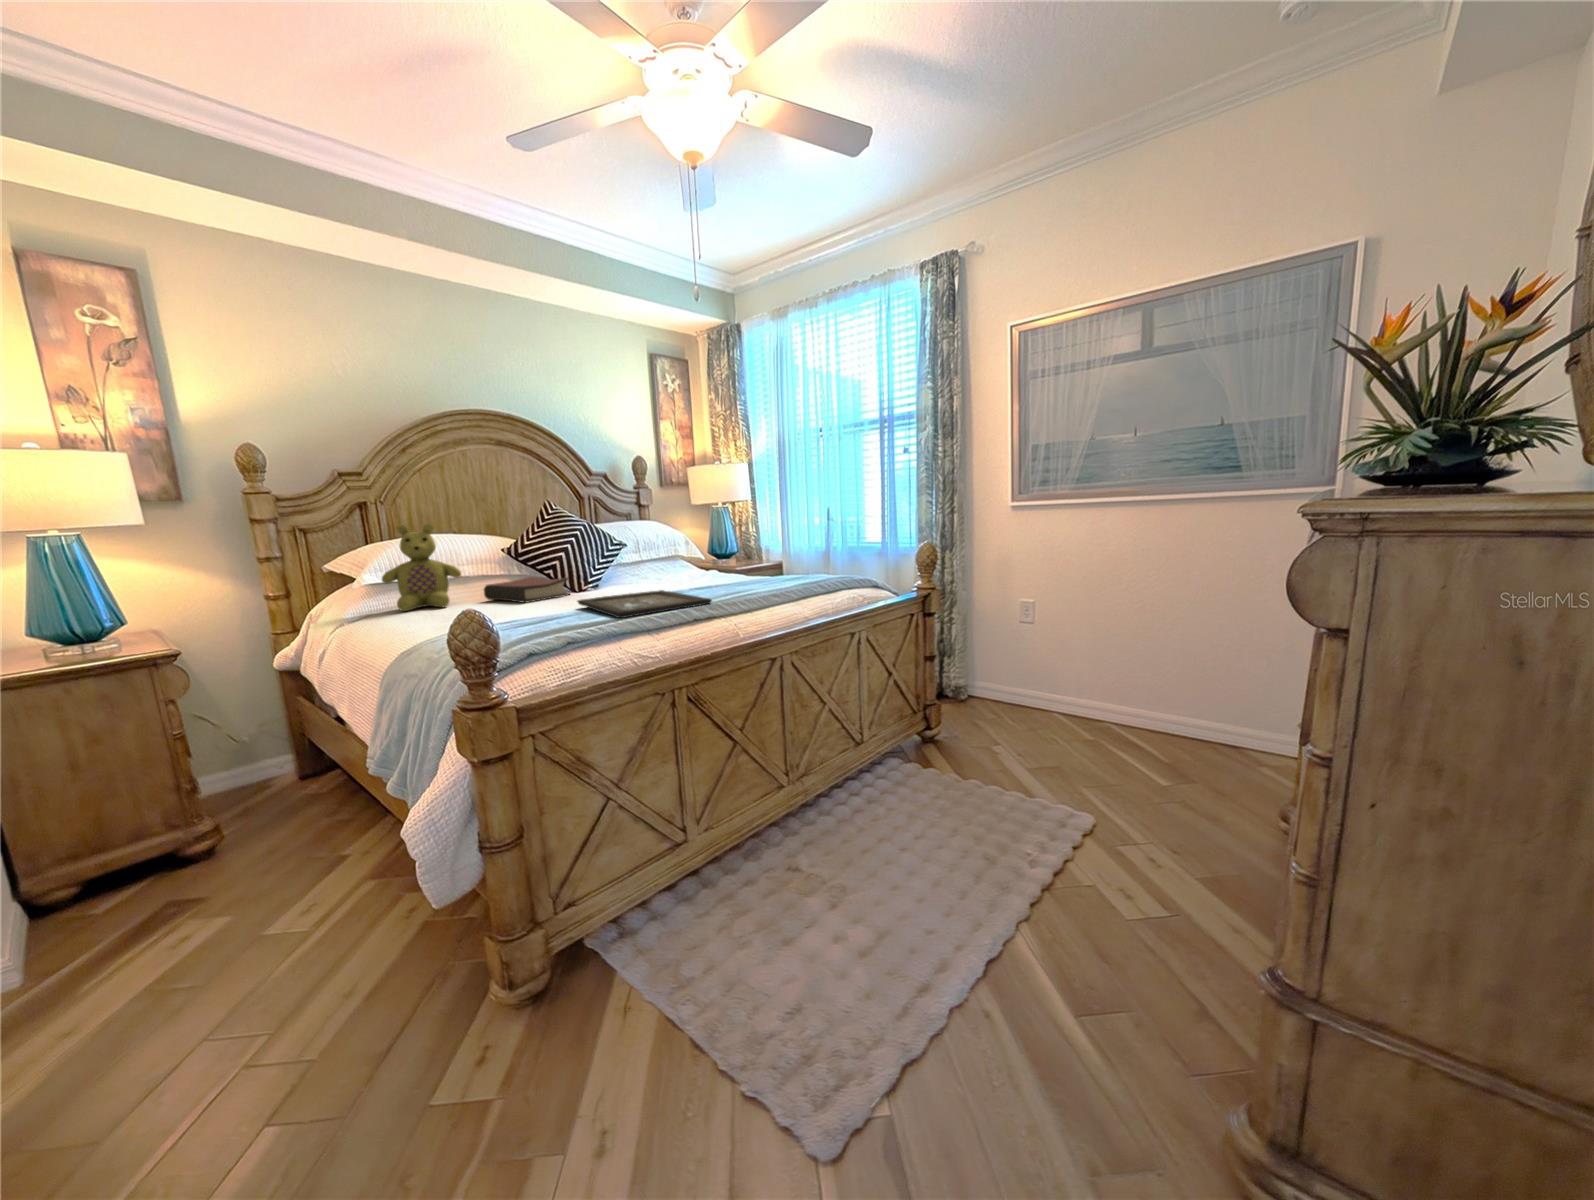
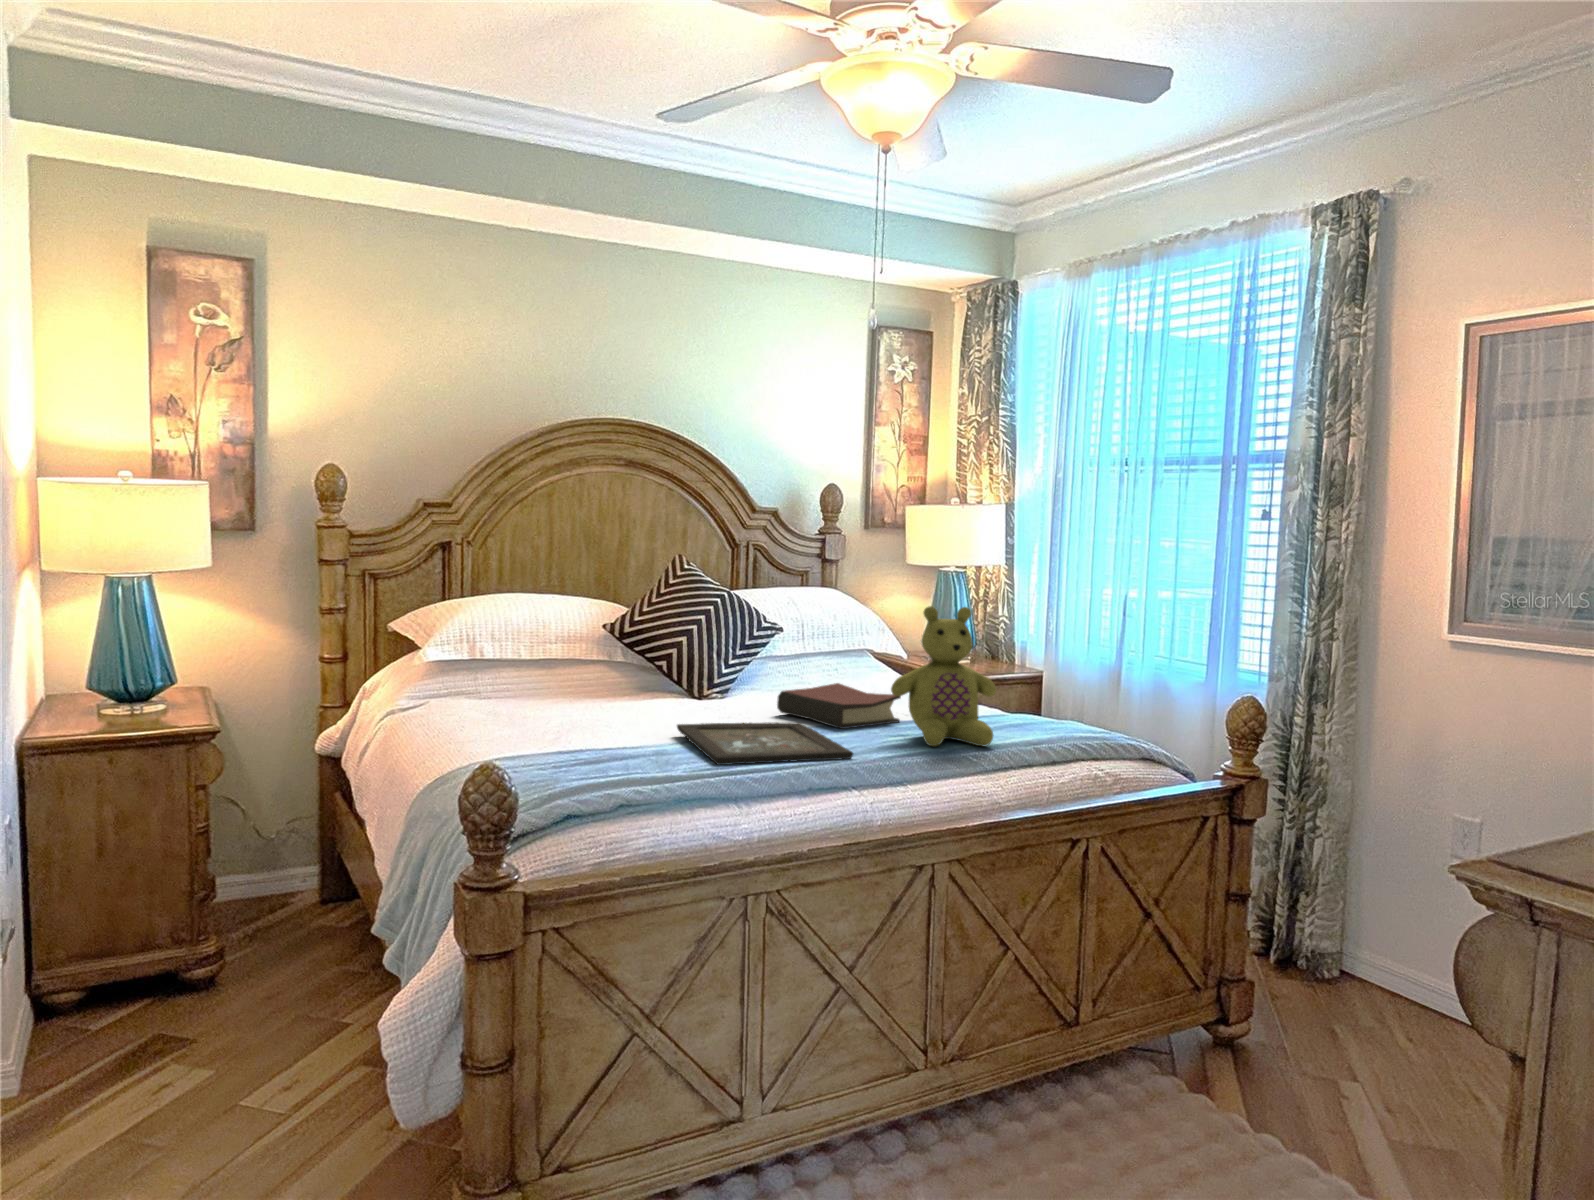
stuffed bear: present [382,524,461,611] -> present [891,606,996,746]
hardback book: present [484,577,570,603] -> present [777,683,901,729]

